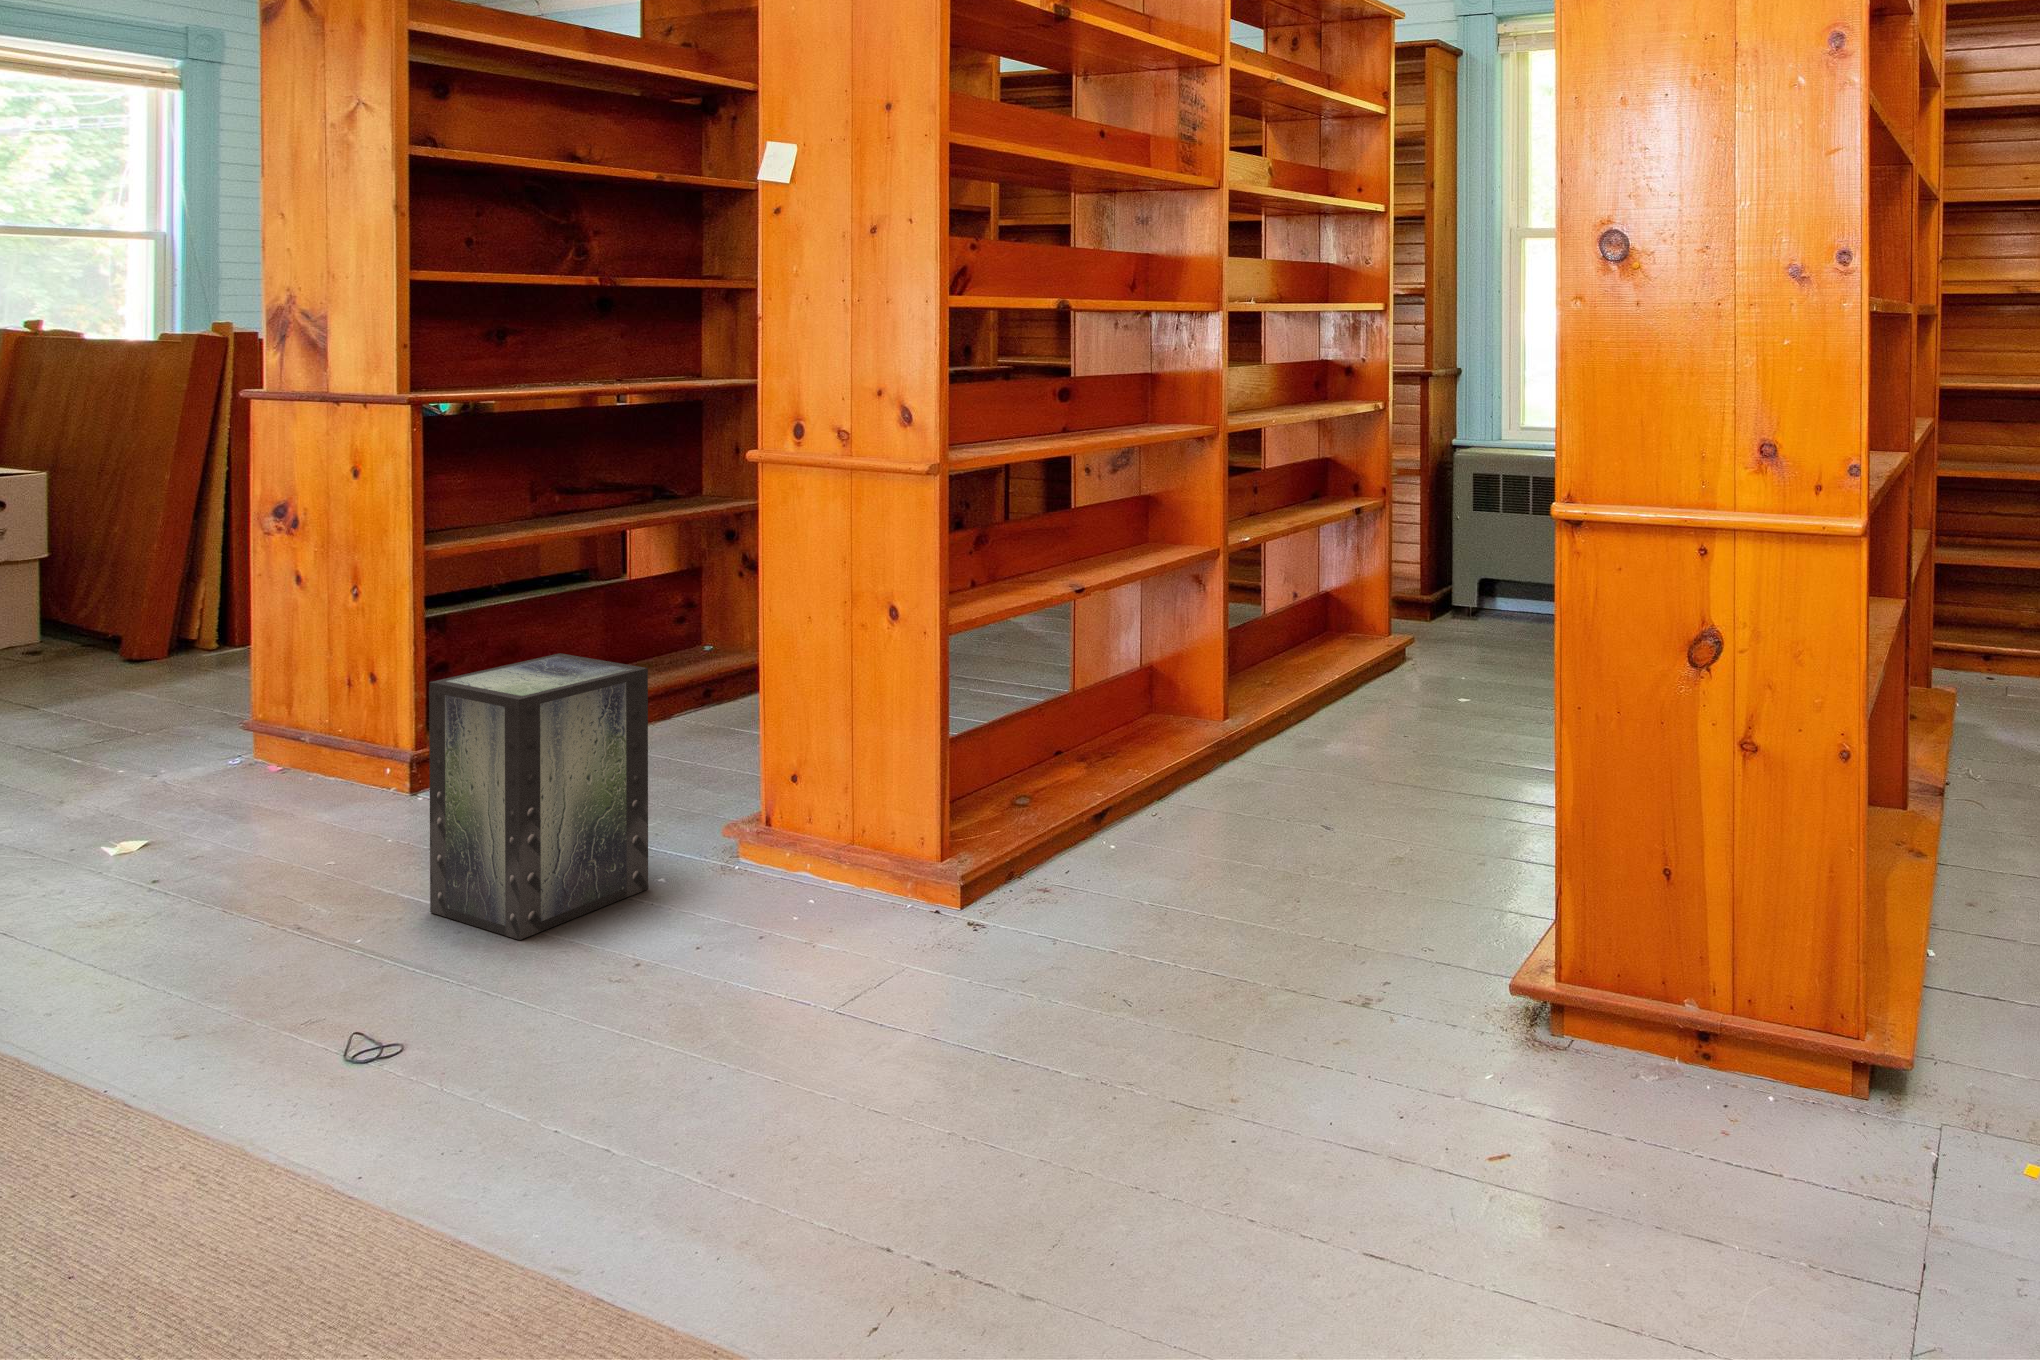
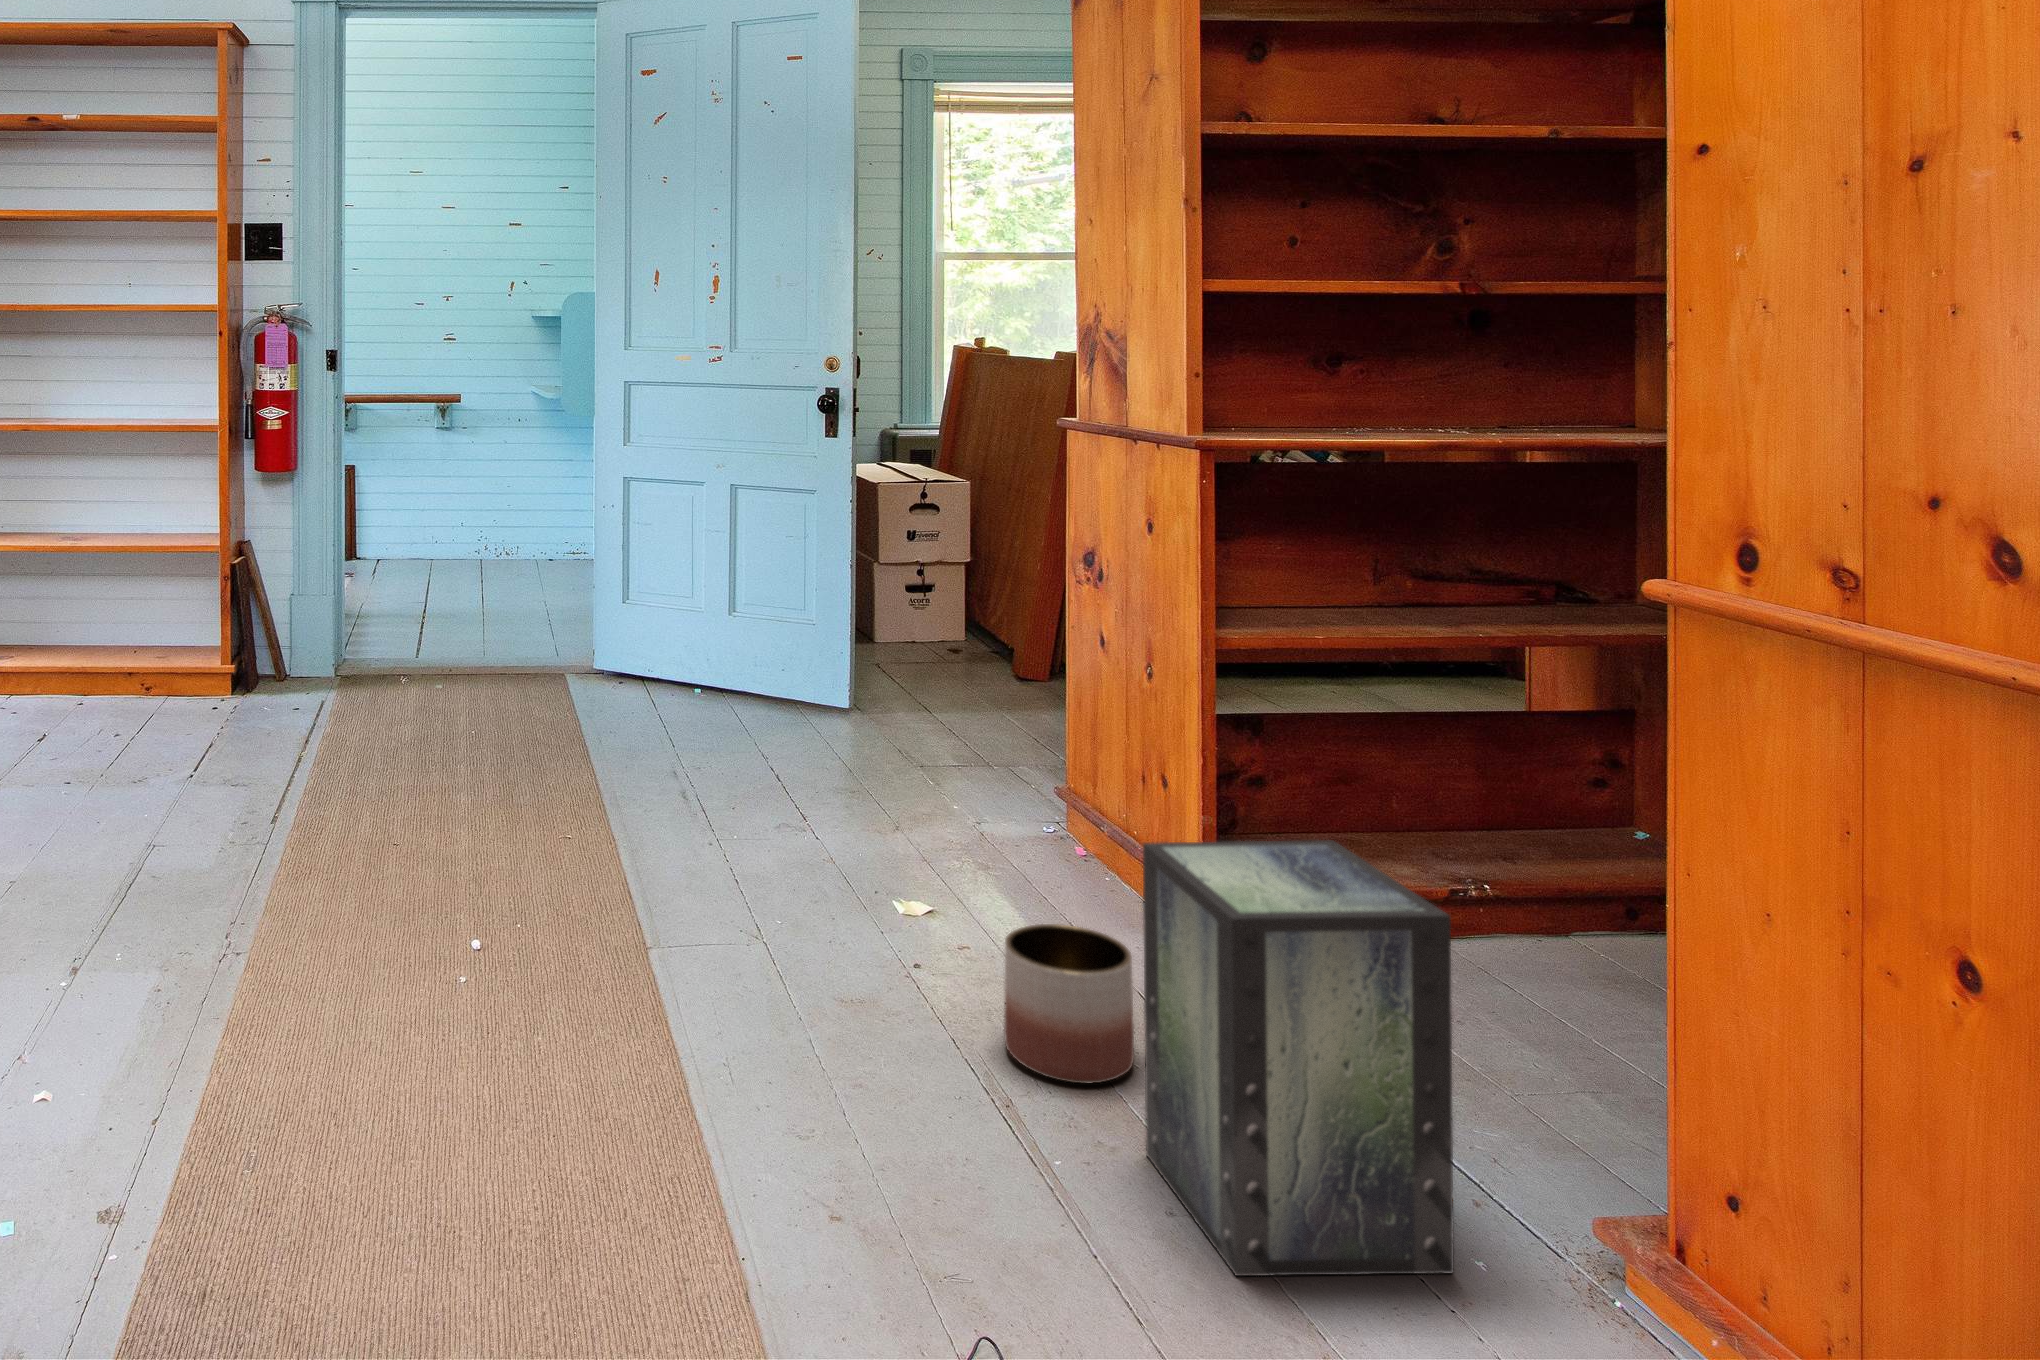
planter: none [280,784,399,904] -> present [1004,924,1134,1083]

